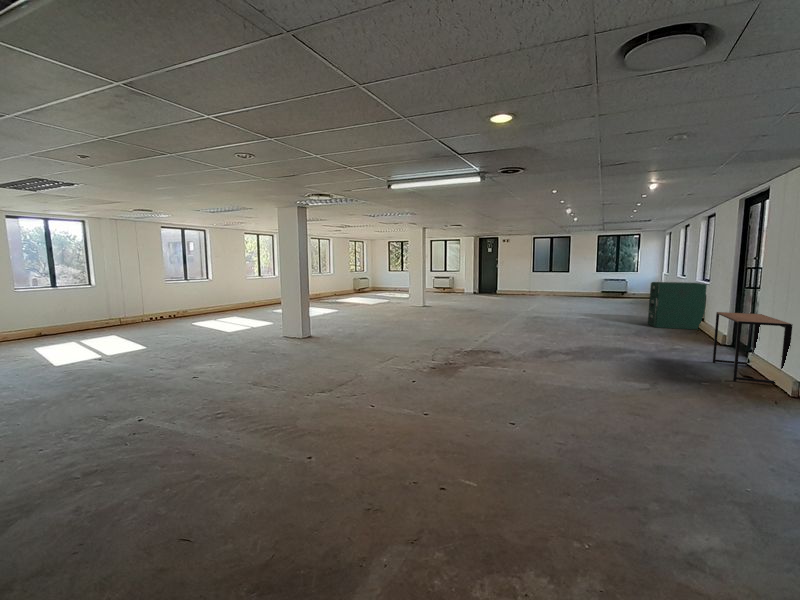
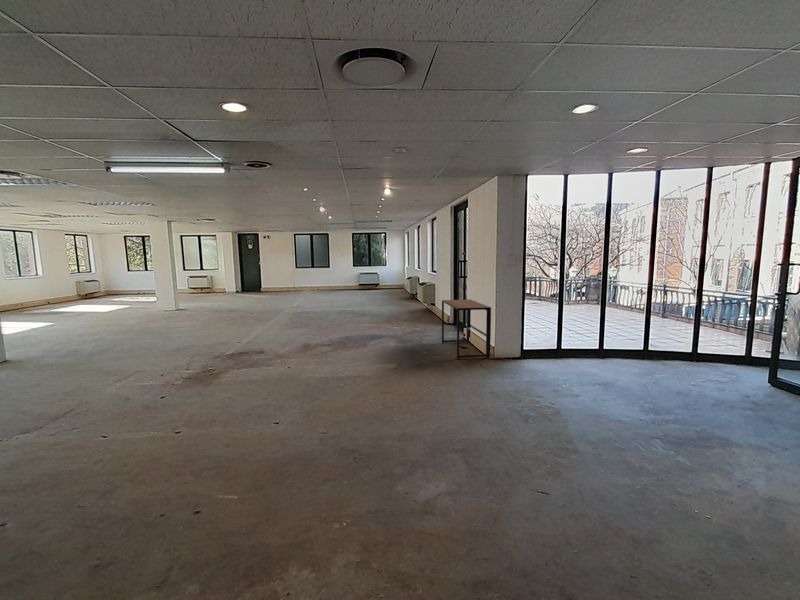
filing cabinet: present [648,282,707,330] -> none [394,274,433,315]

